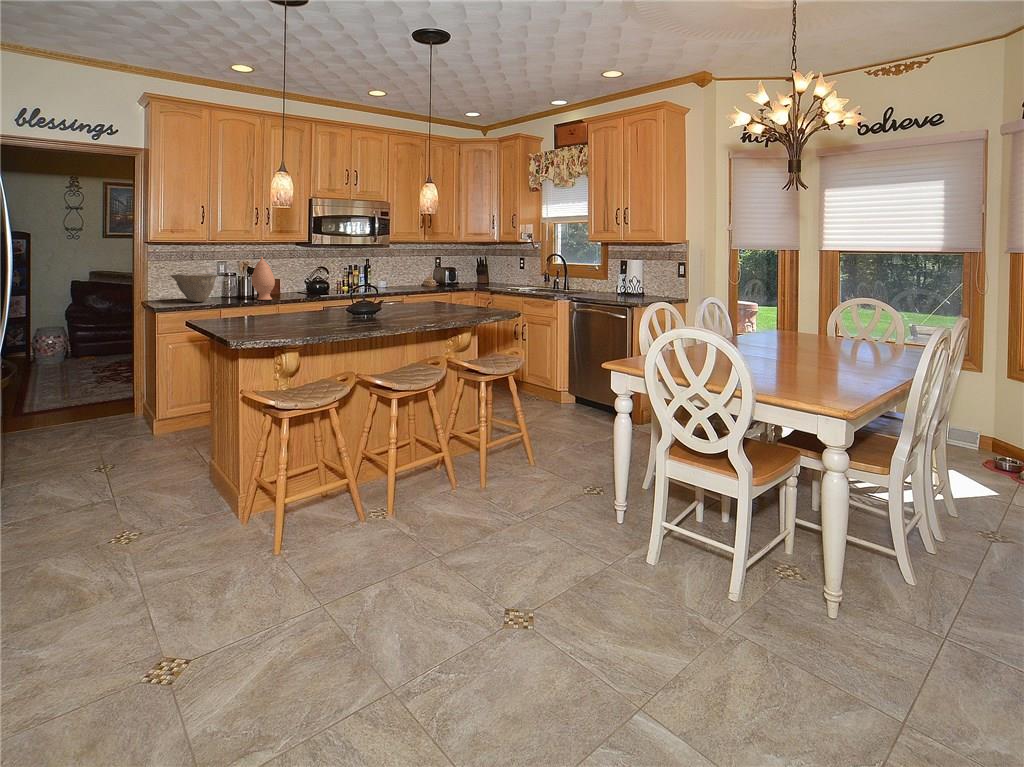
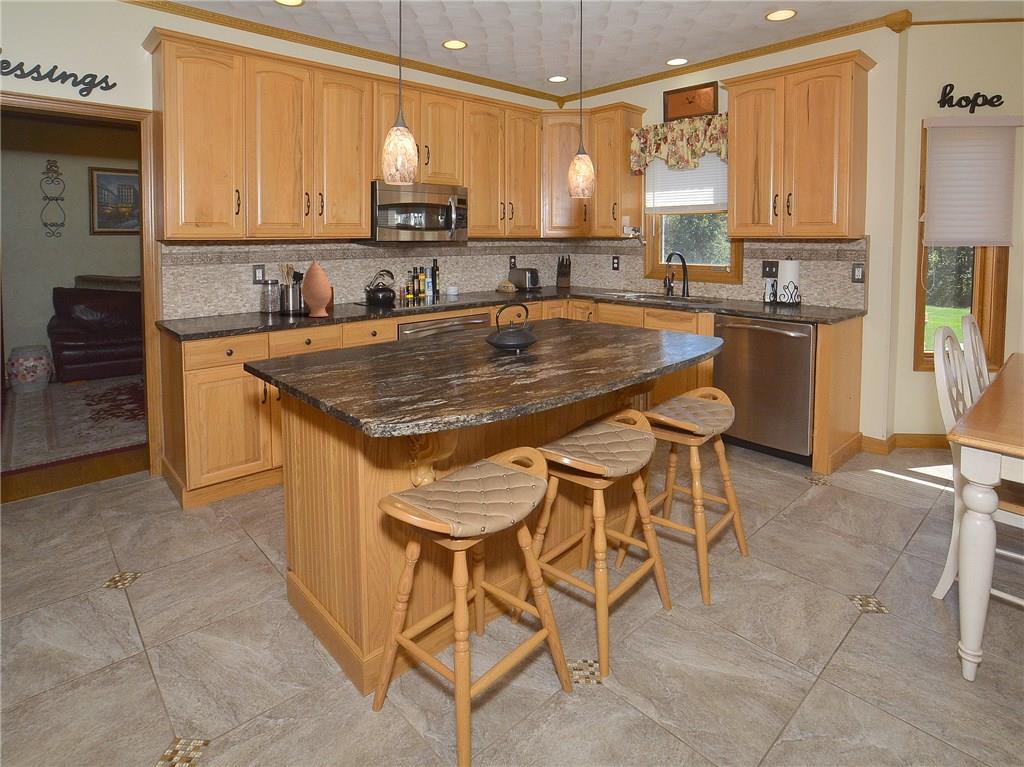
bowl: present [170,274,218,302] -> none [195,283,260,323]

